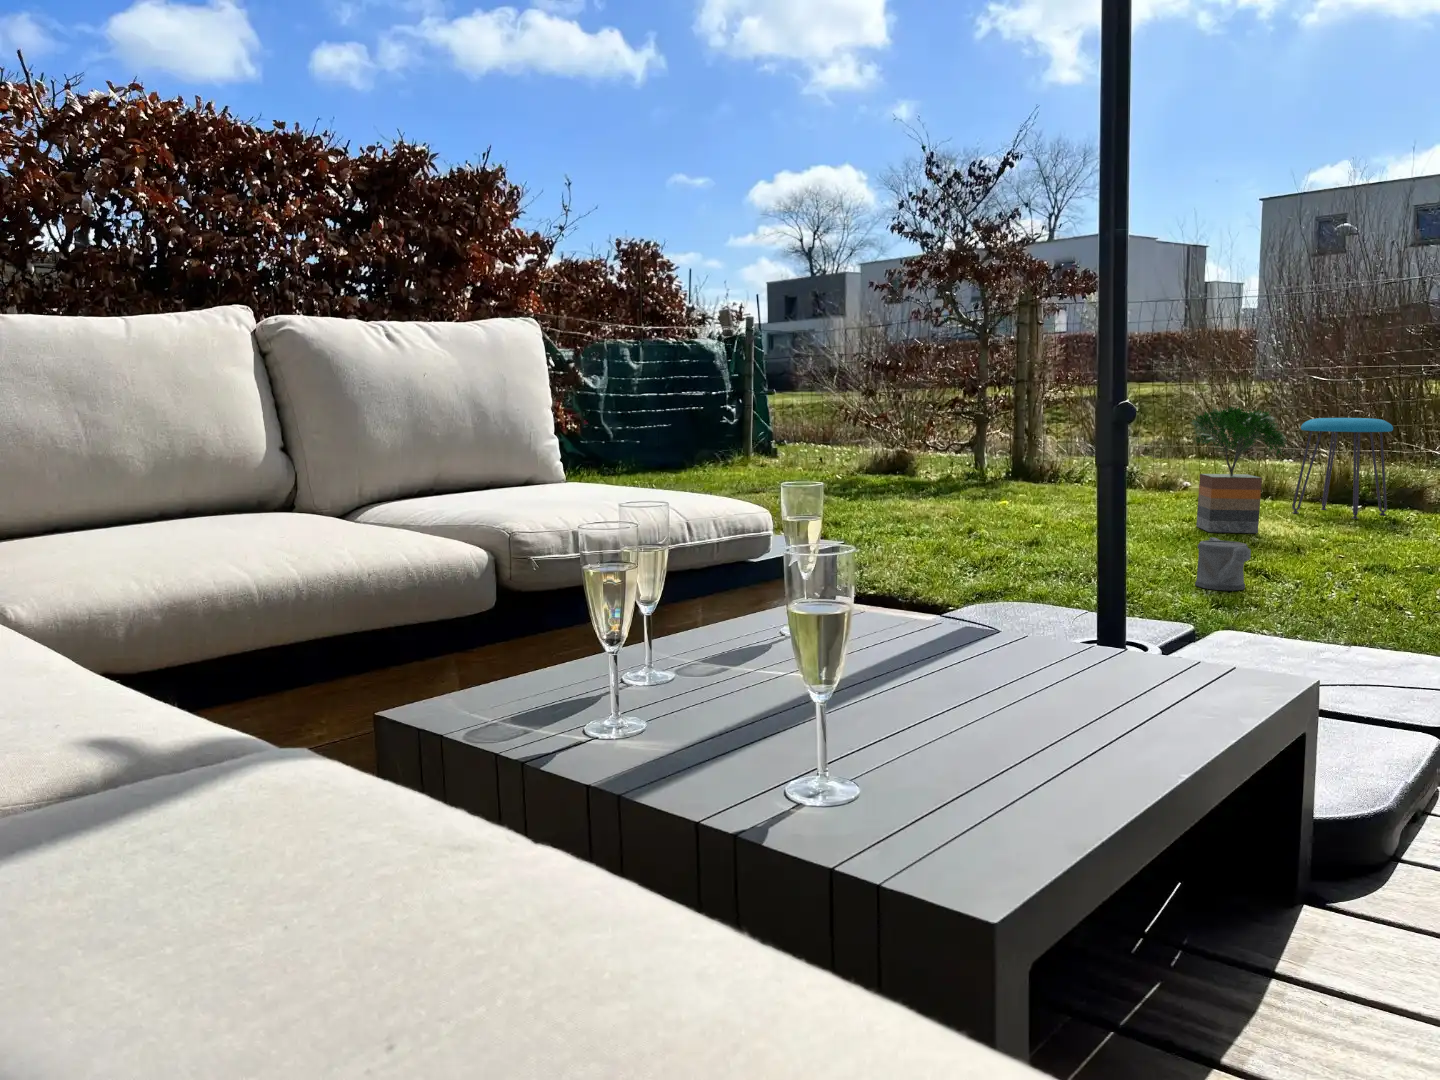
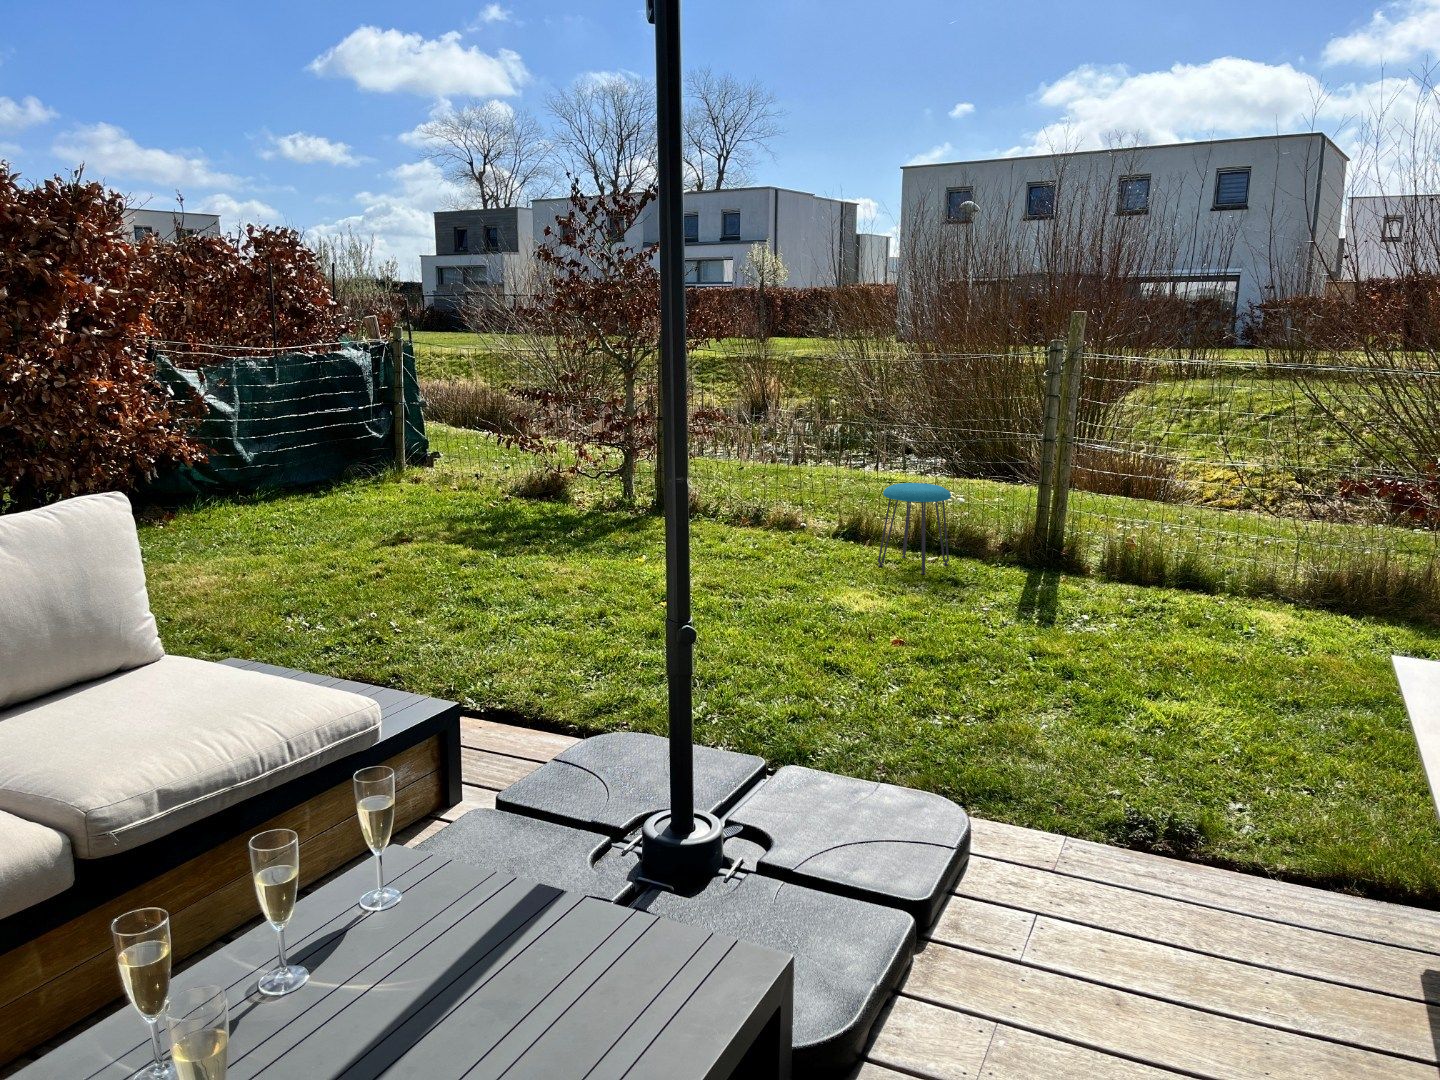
potted tree: present [1192,407,1286,533] -> none [786,495,863,607]
watering can: present [1195,538,1251,591] -> none [772,659,811,712]

